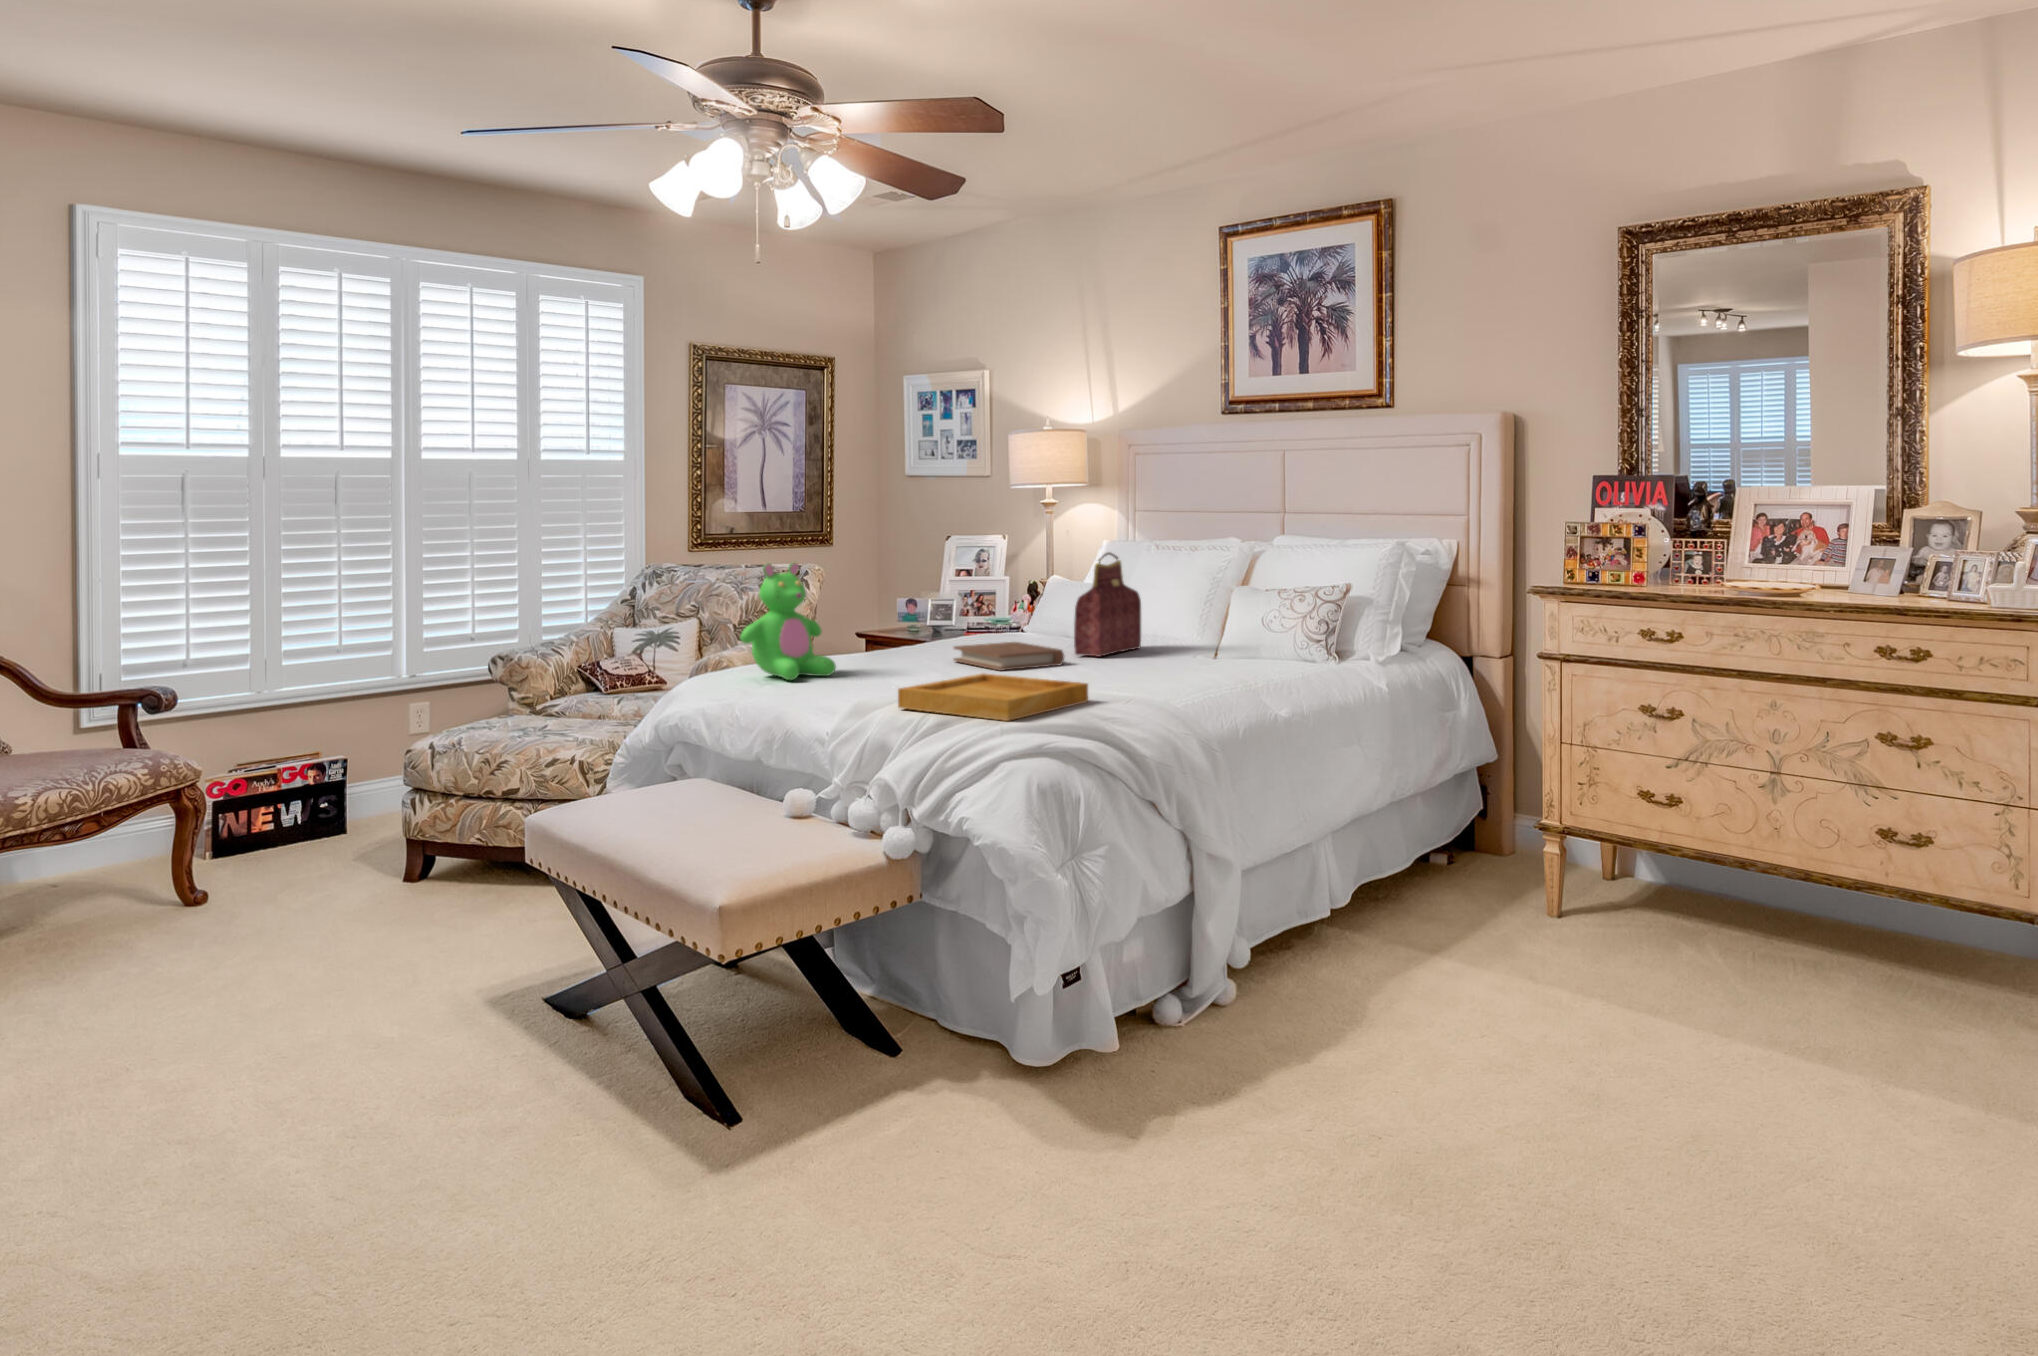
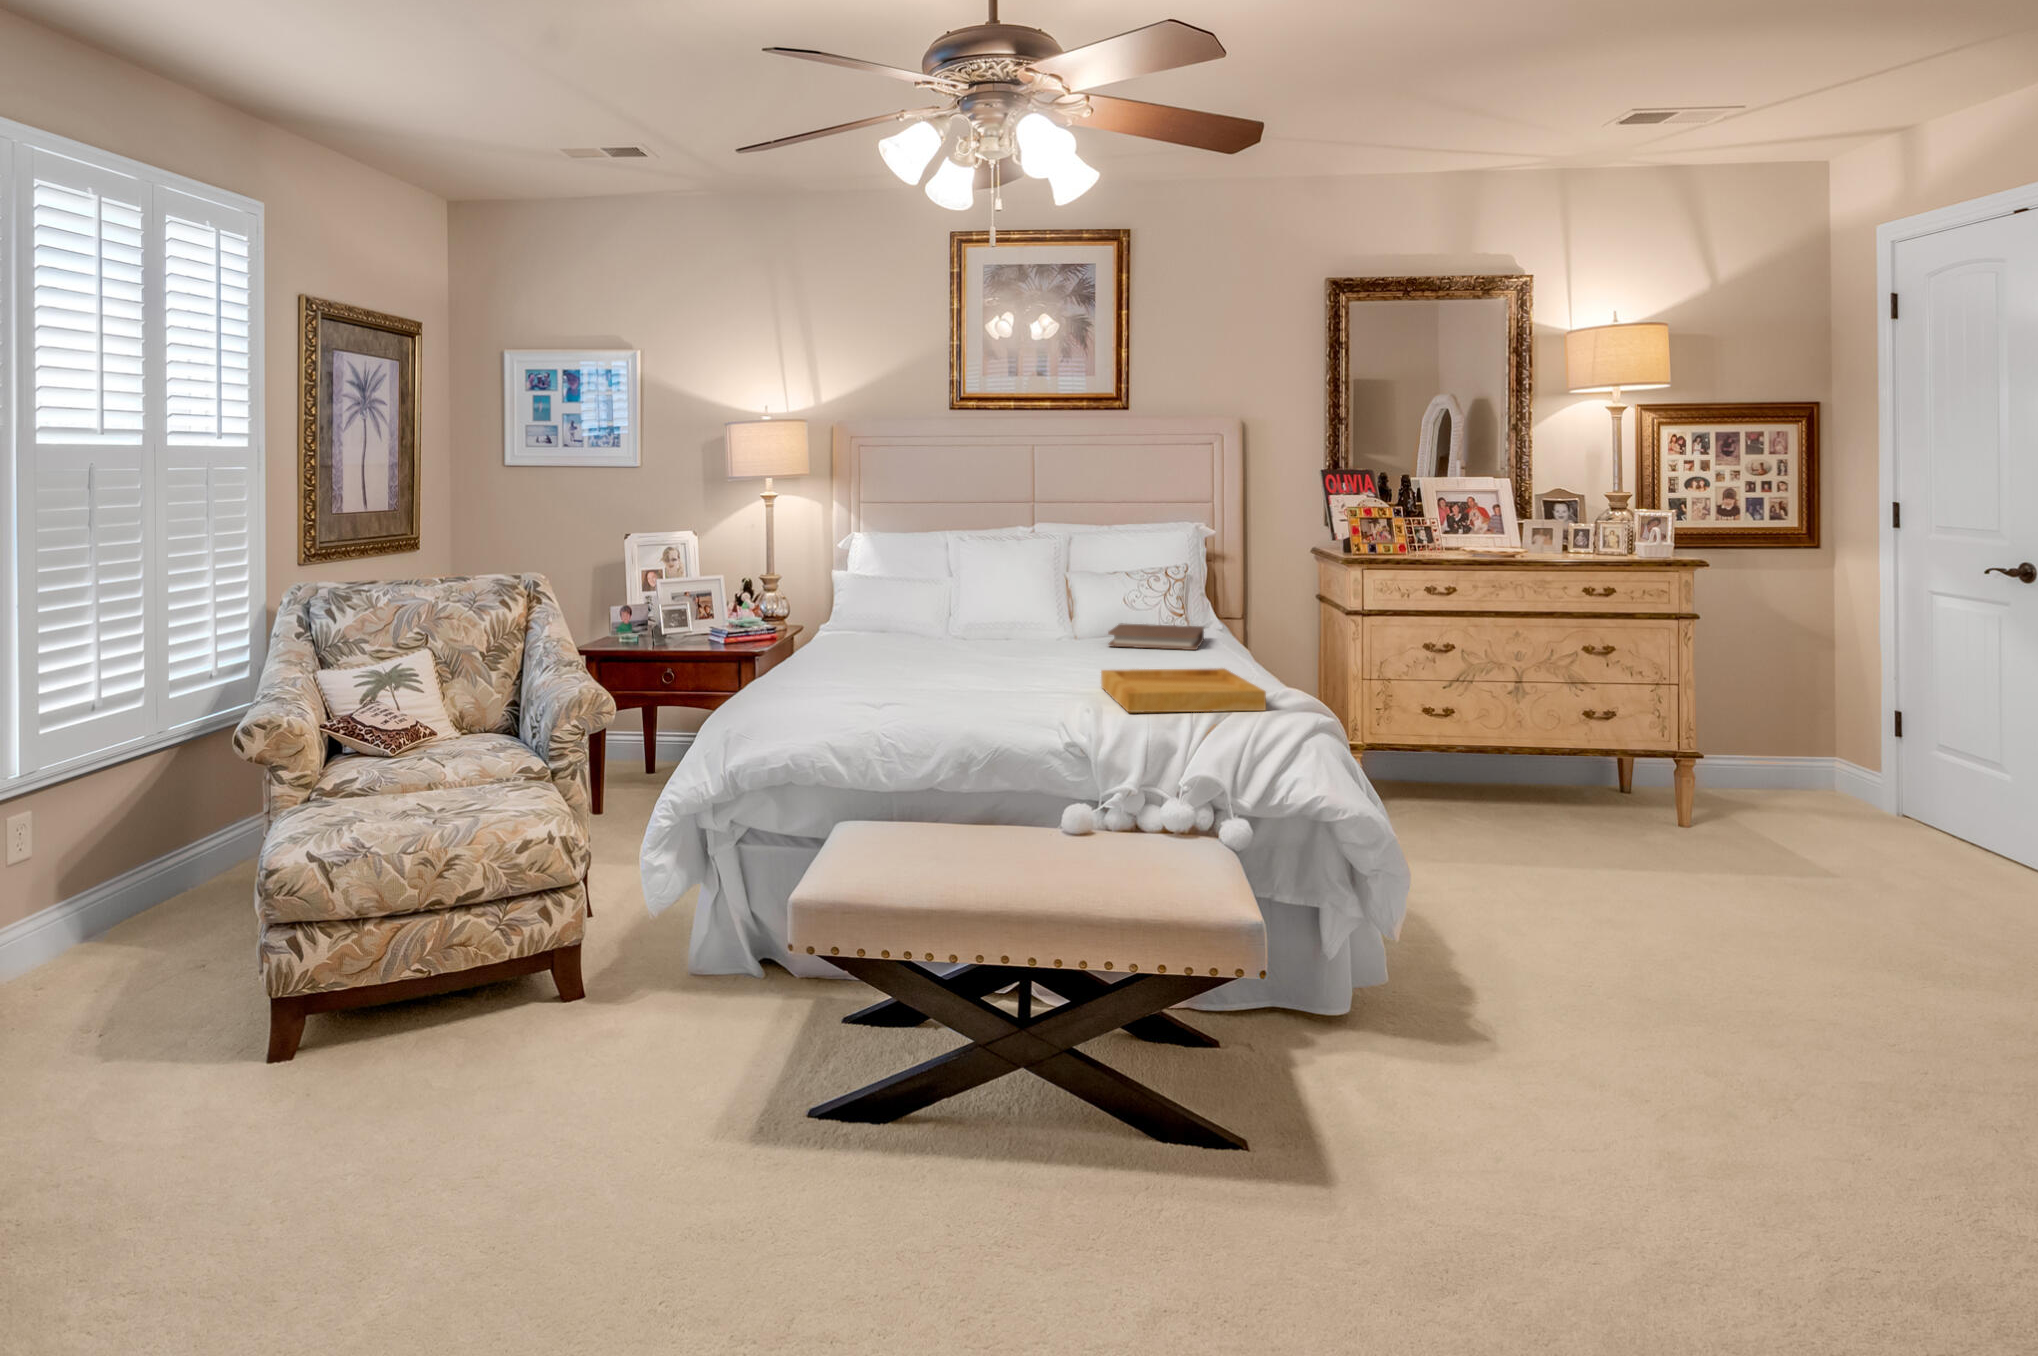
handbag: present [1074,552,1141,657] -> none [979,544,1023,645]
teddy bear: present [740,562,836,680] -> none [803,569,890,700]
book: present [954,642,1064,671] -> present [1108,623,1204,650]

